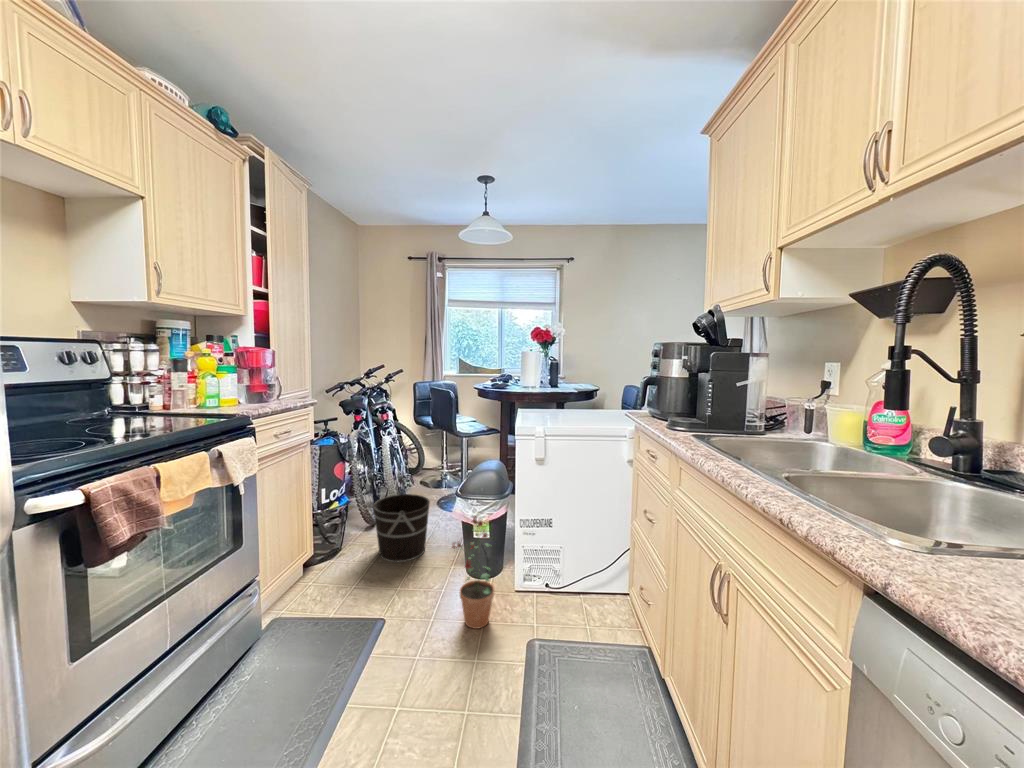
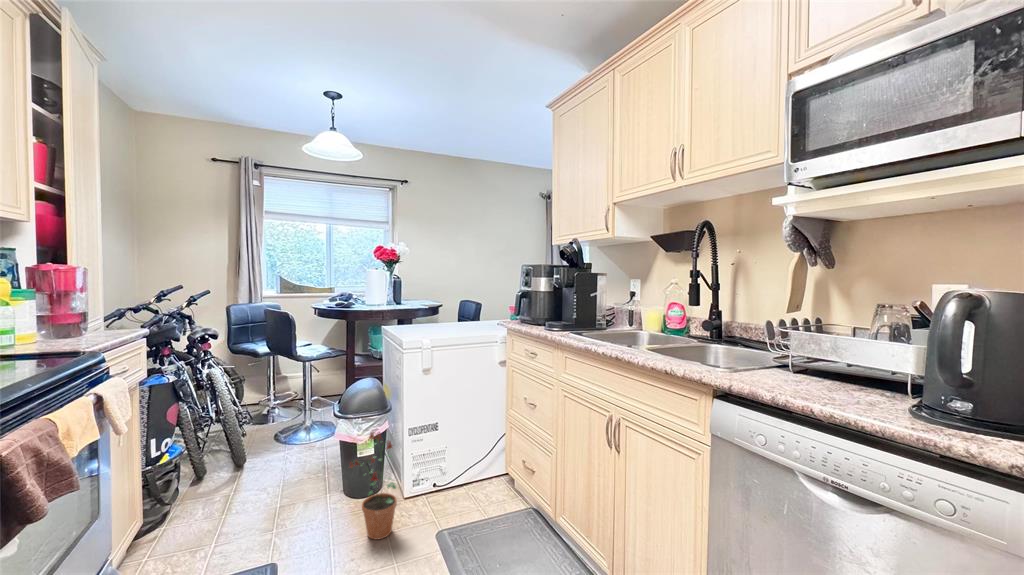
bucket: present [372,493,429,562] -> none [222,428,294,507]

